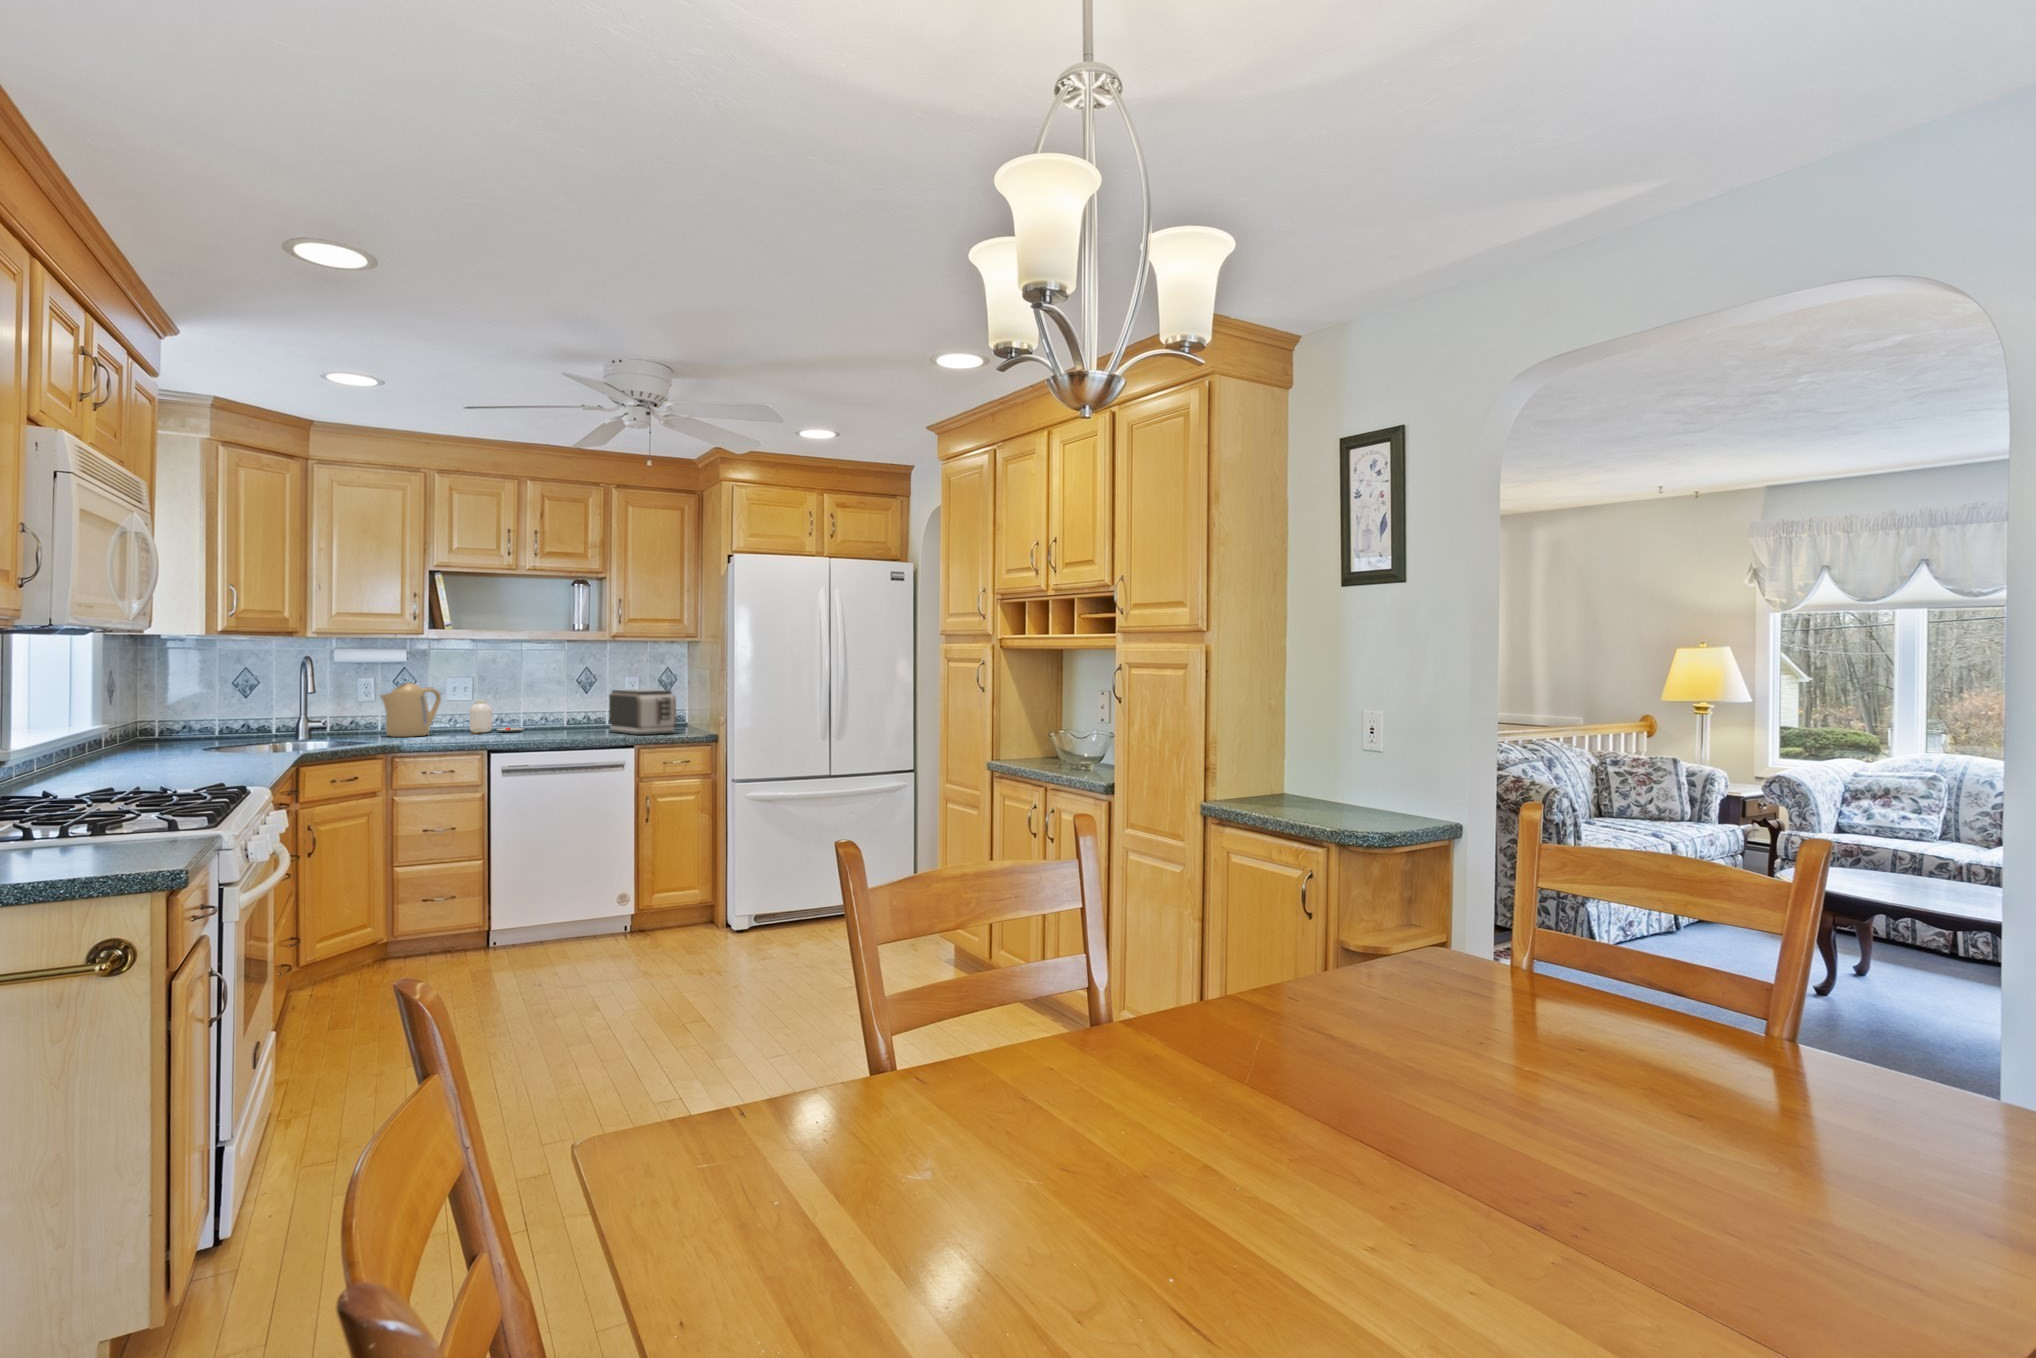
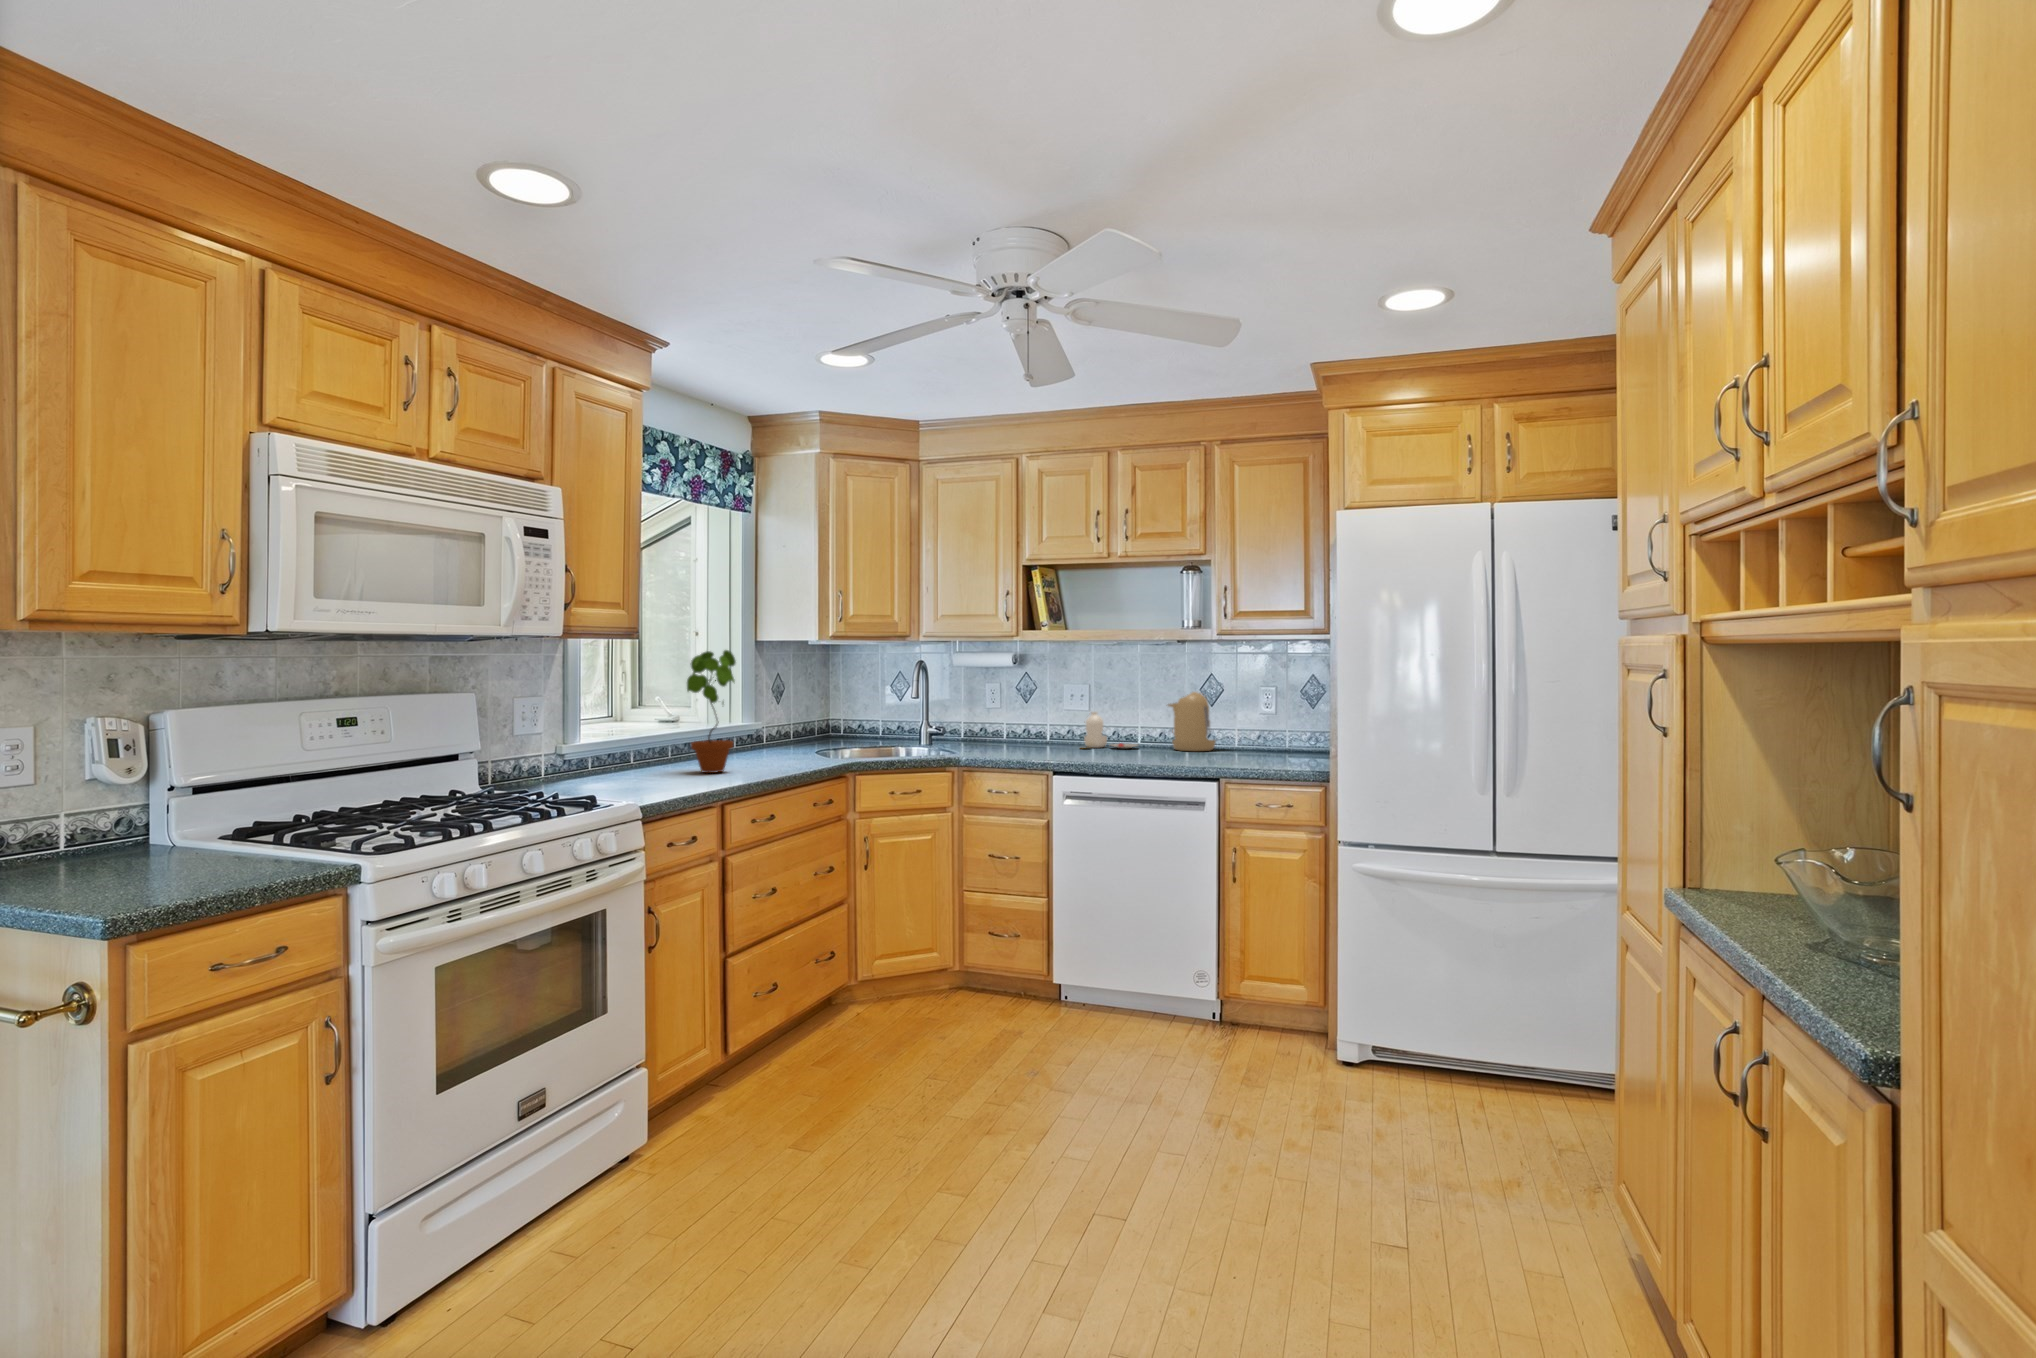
potted plant: none [153,643,218,766] -> present [687,650,736,773]
kettle: present [380,683,441,737] -> present [1168,692,1215,751]
toaster: present [609,689,676,735] -> none [1218,703,1284,764]

